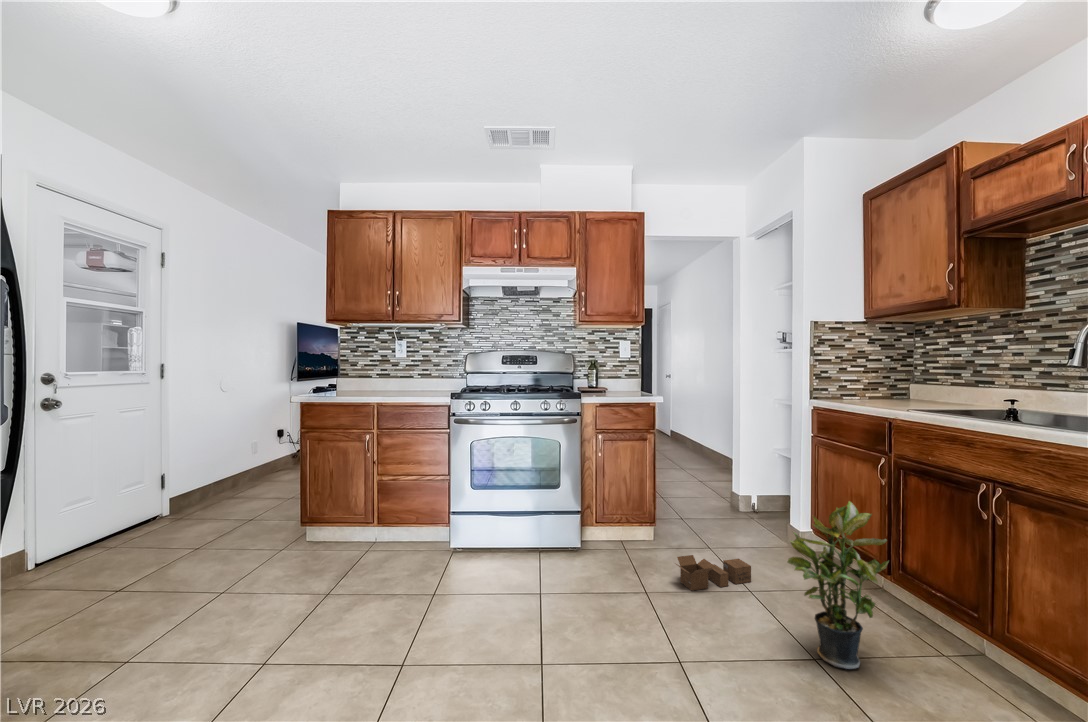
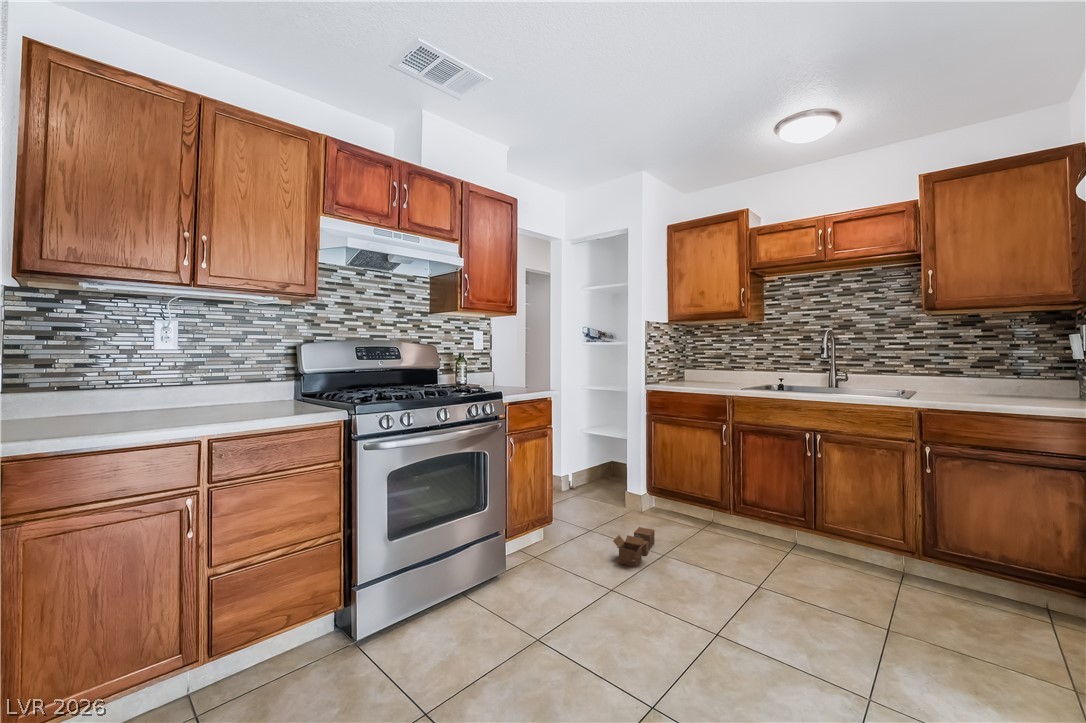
potted plant: present [787,501,889,669] -> none [731,458,801,582]

